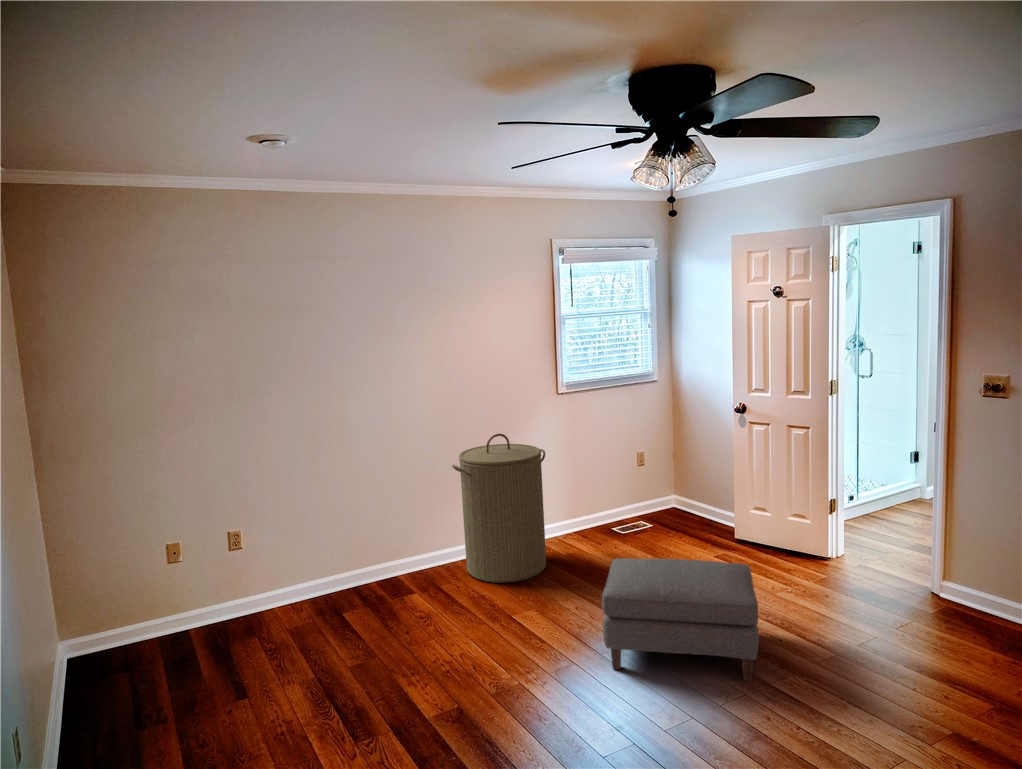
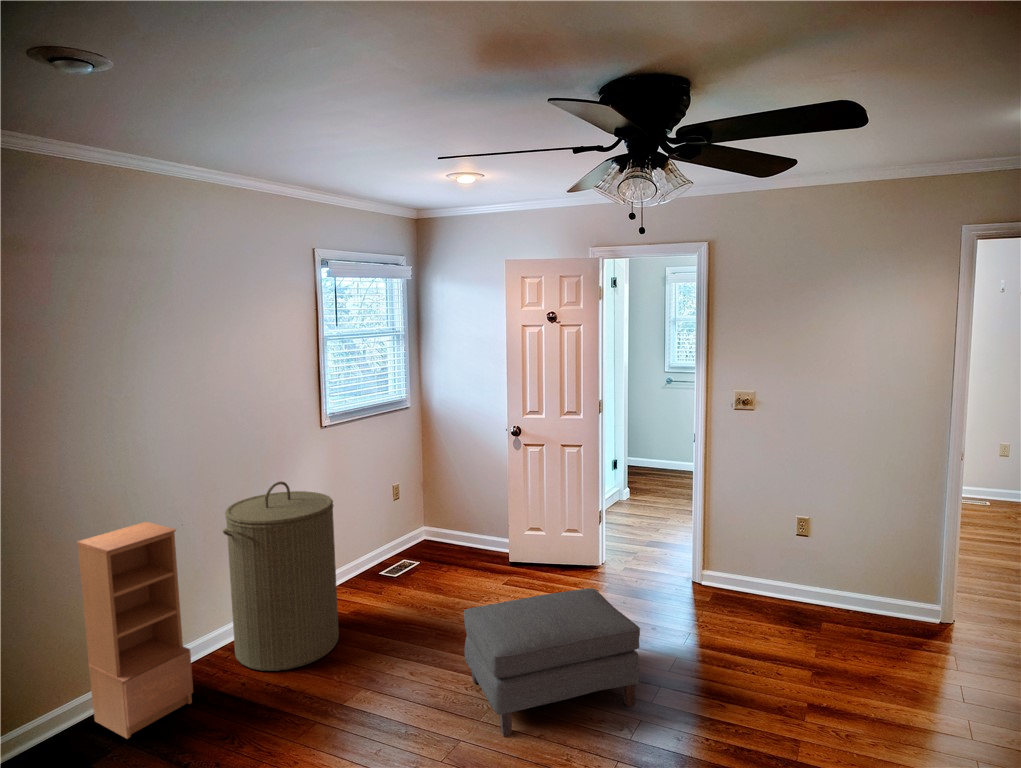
bookcase: none [356,452,424,600] -> present [77,522,193,739]

